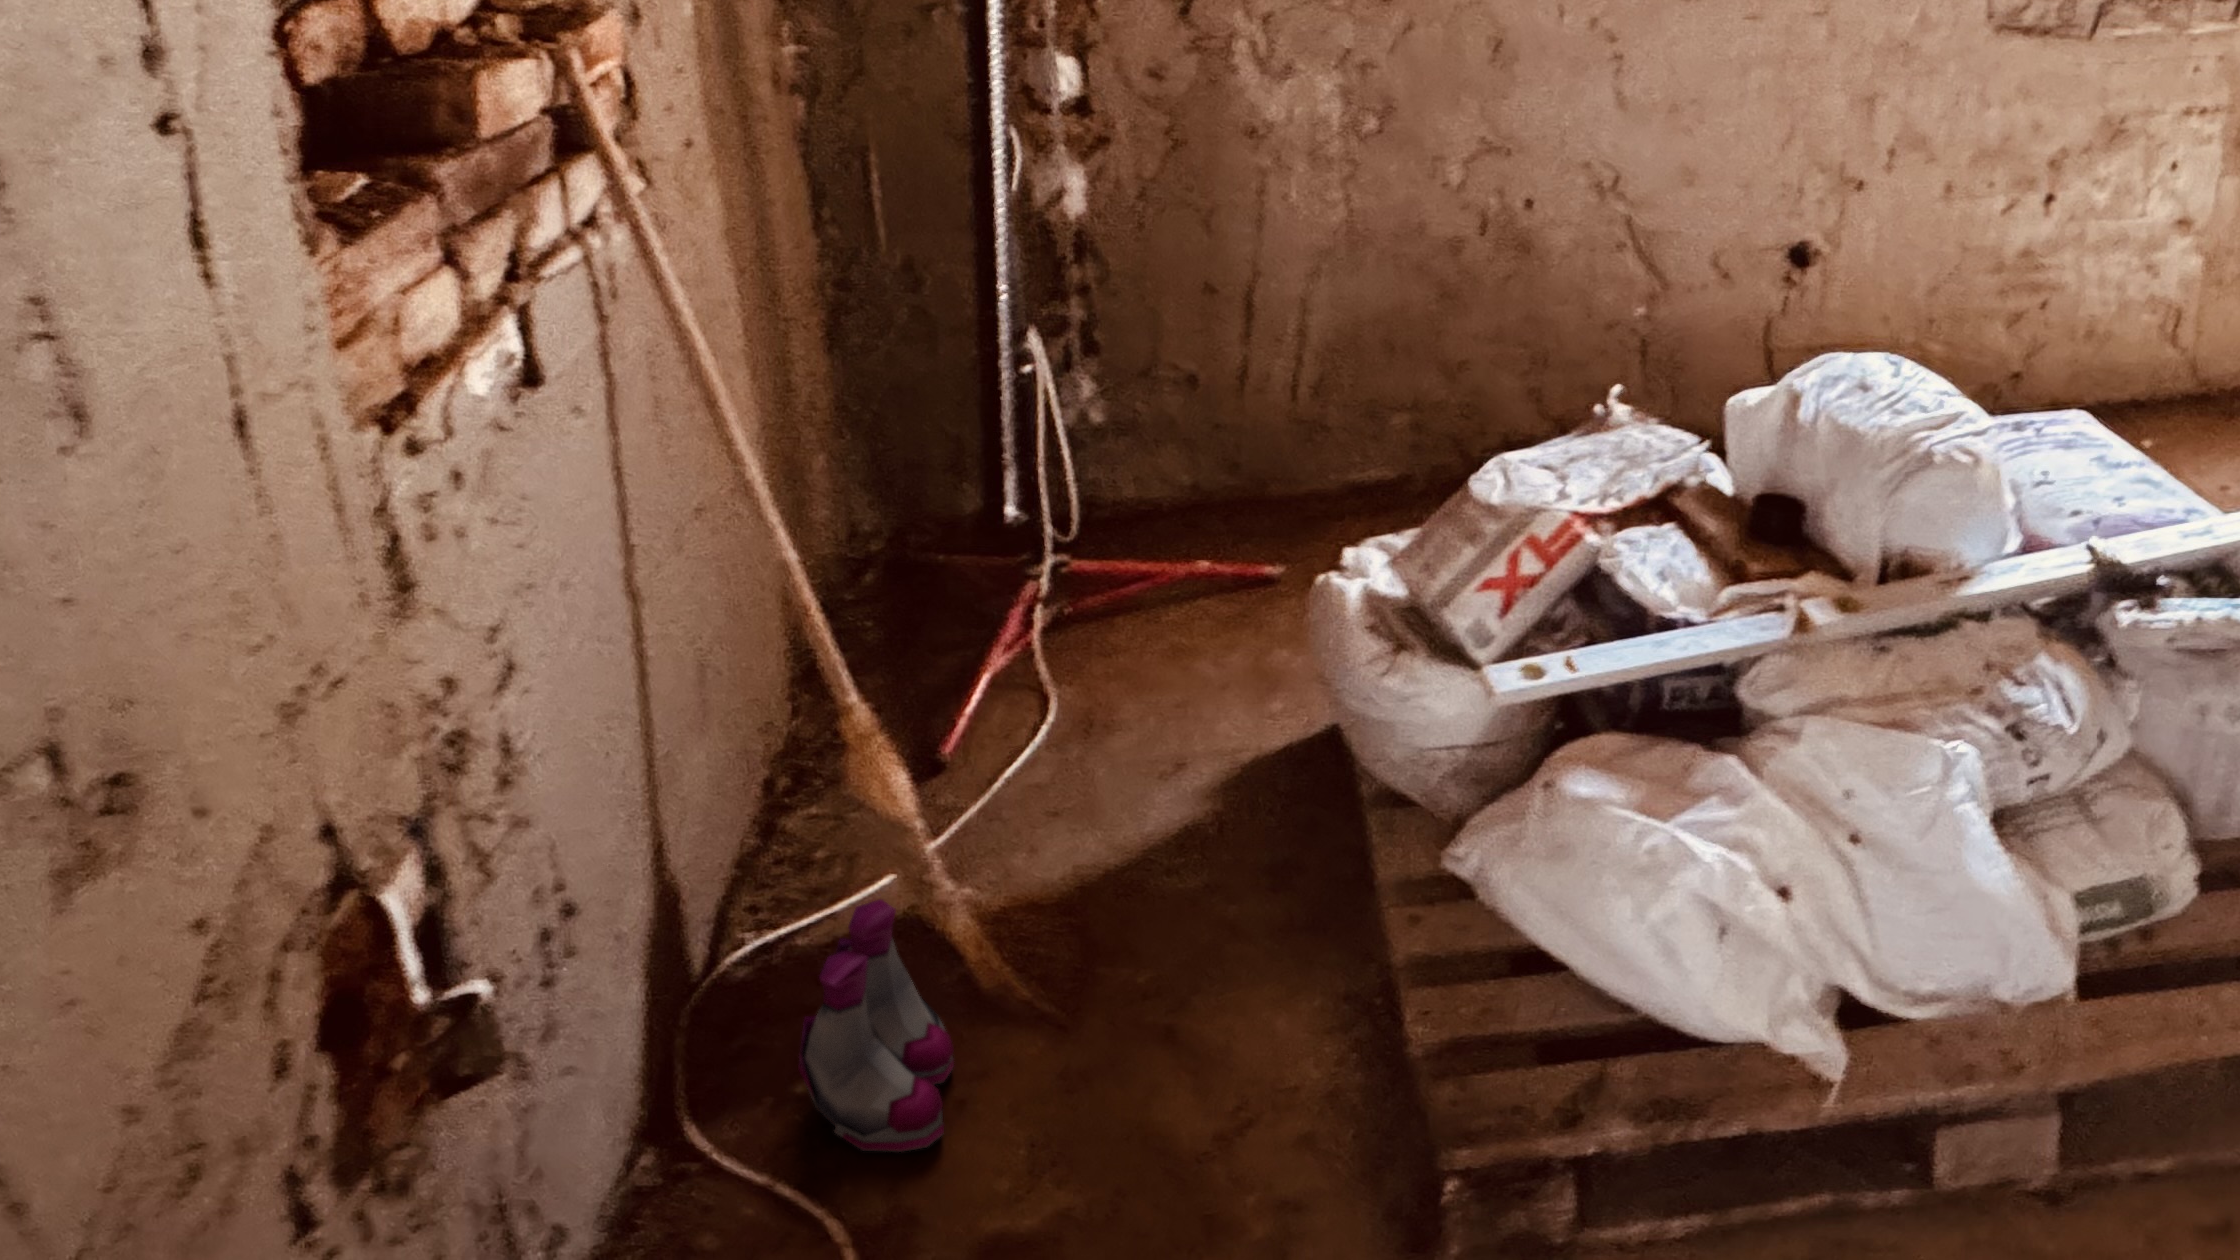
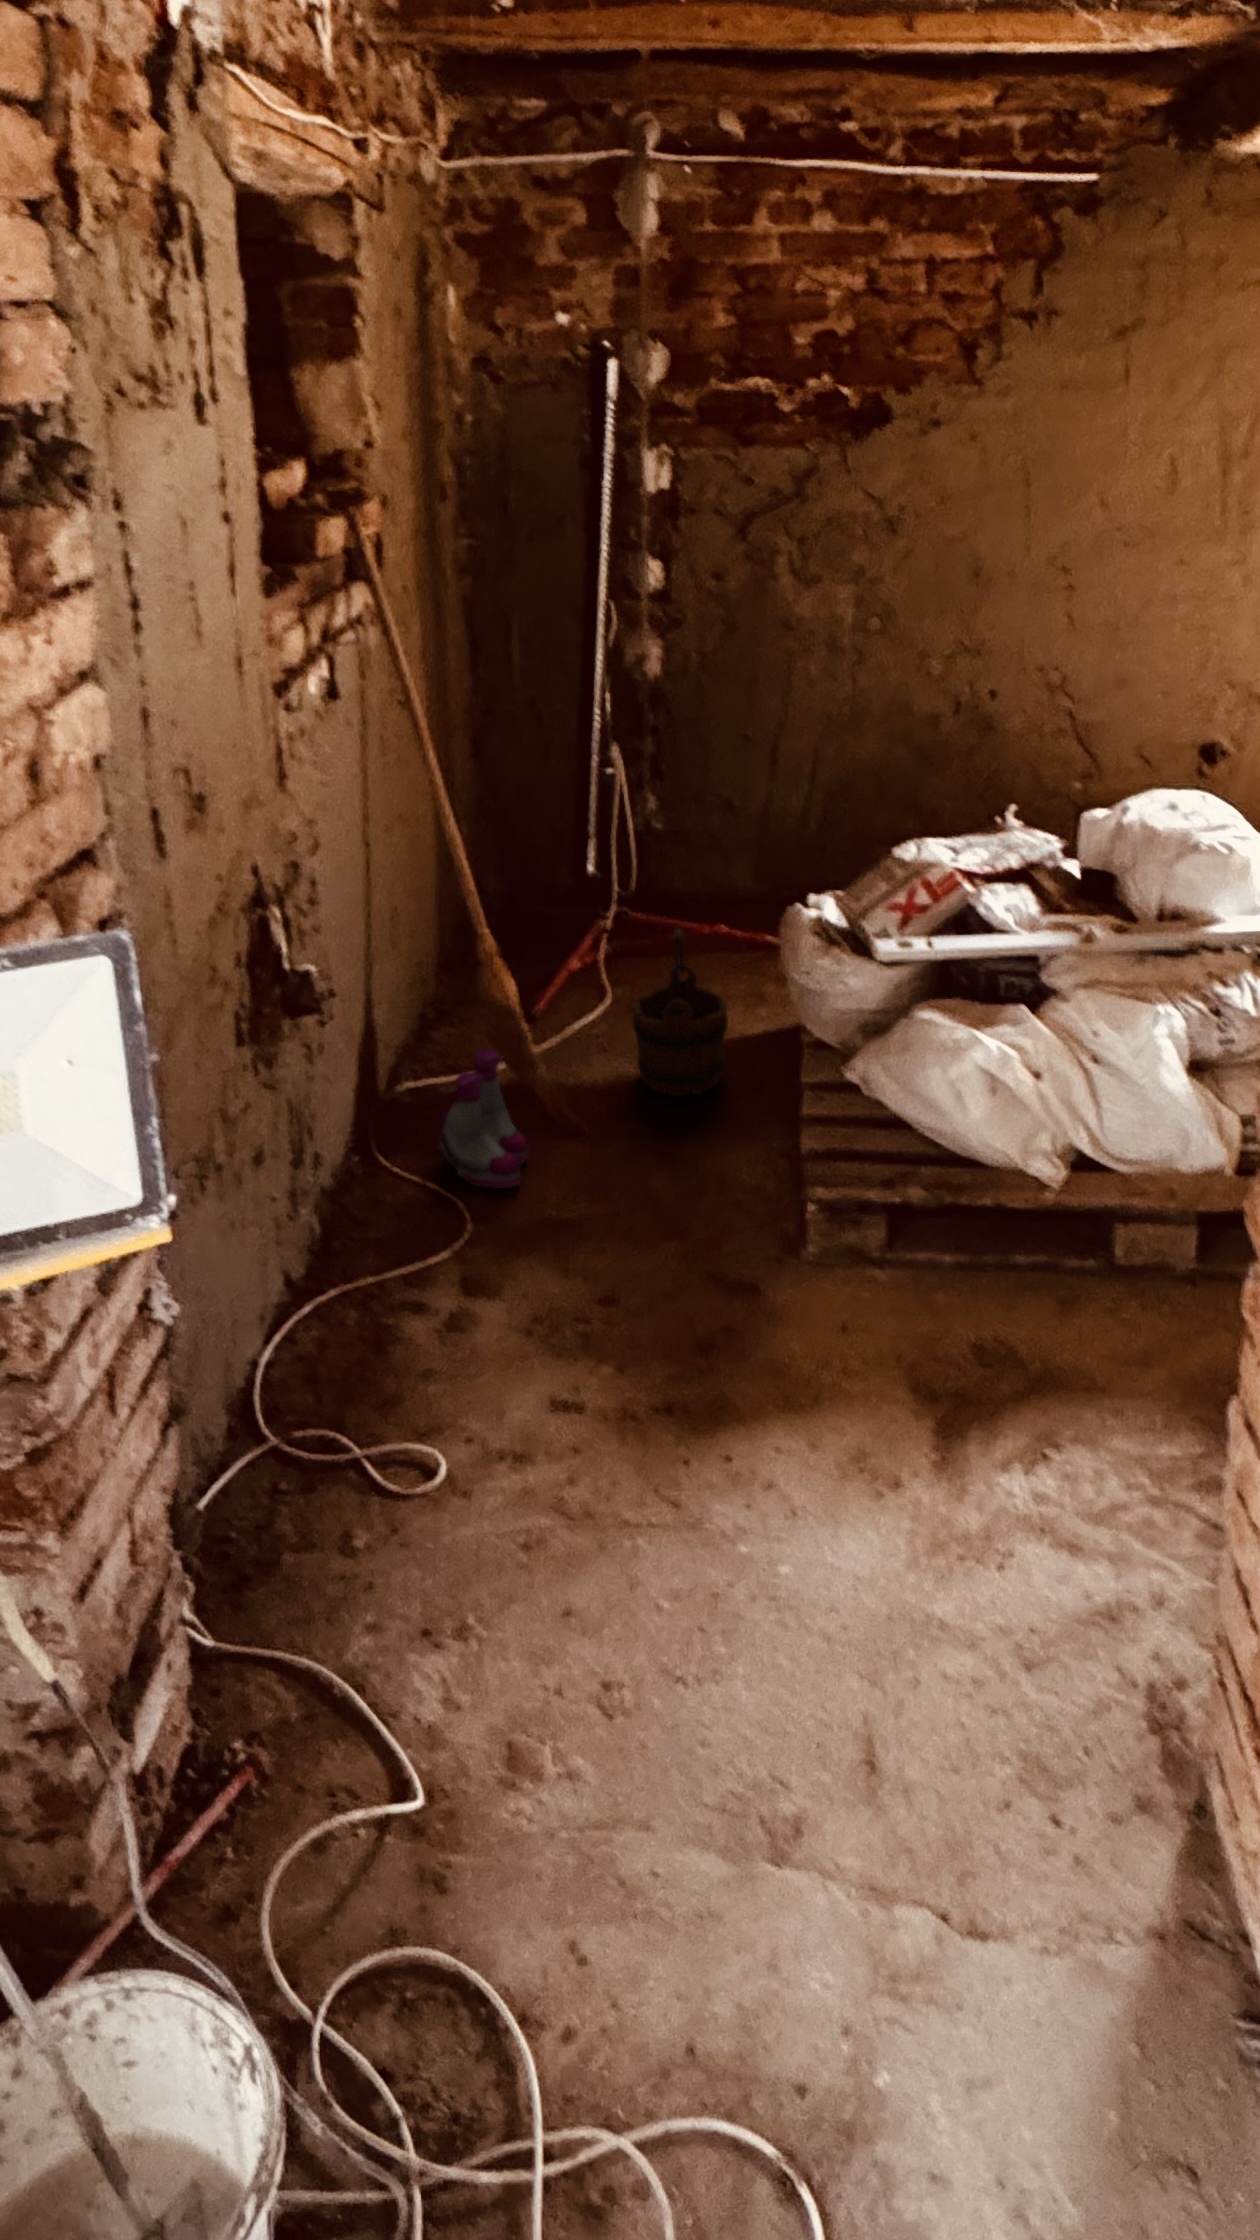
wooden bucket: none [1098,624,1243,881] -> present [633,928,728,1096]

